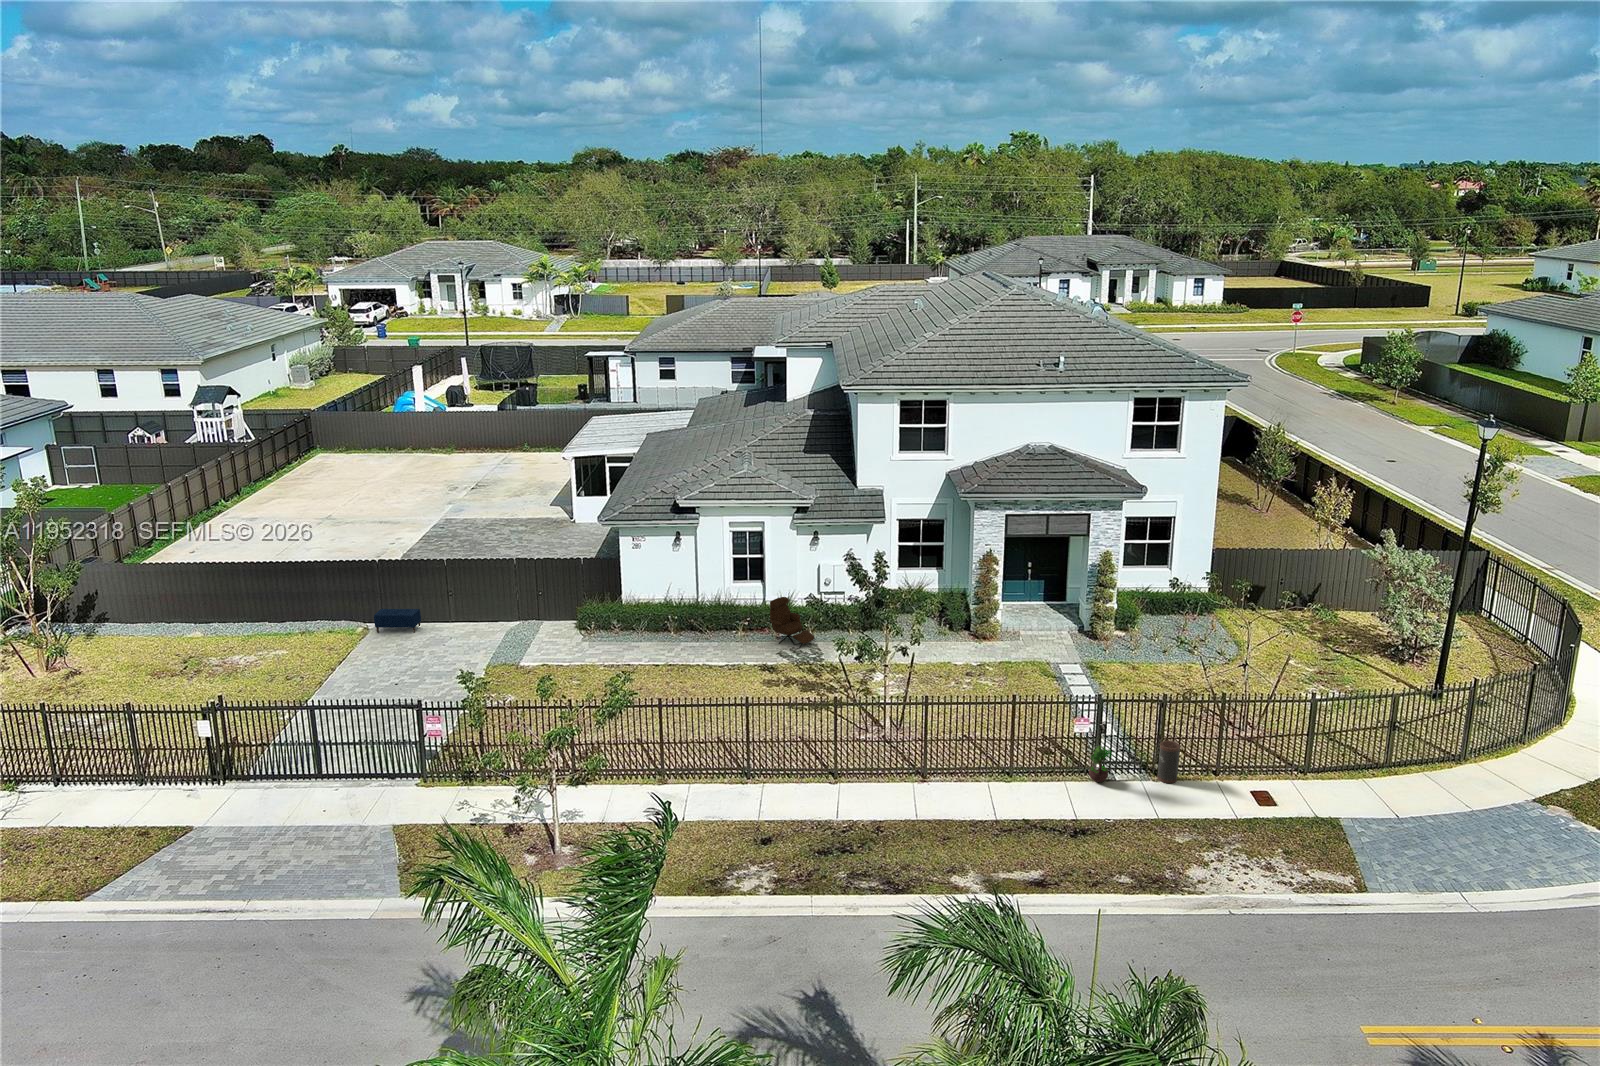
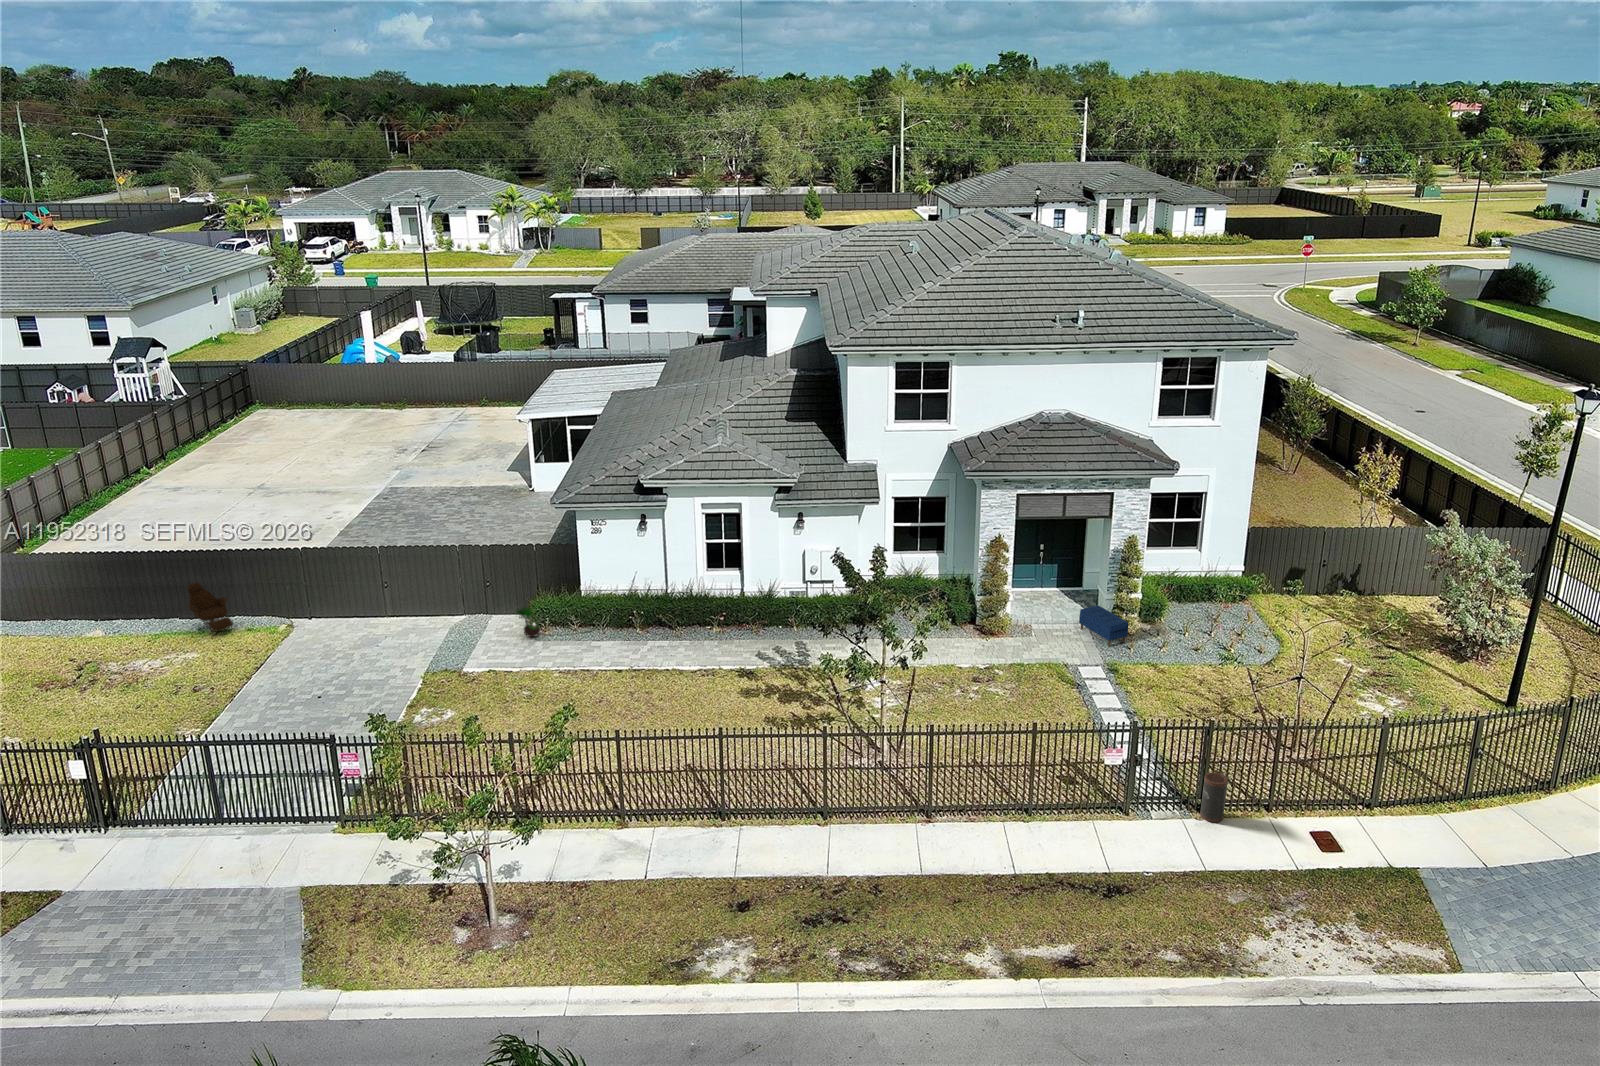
lounge chair: present [770,597,814,649] -> present [188,583,233,635]
bench: present [374,609,421,633] -> present [1079,606,1128,647]
potted tree: present [1089,746,1112,782] -> present [515,607,540,637]

